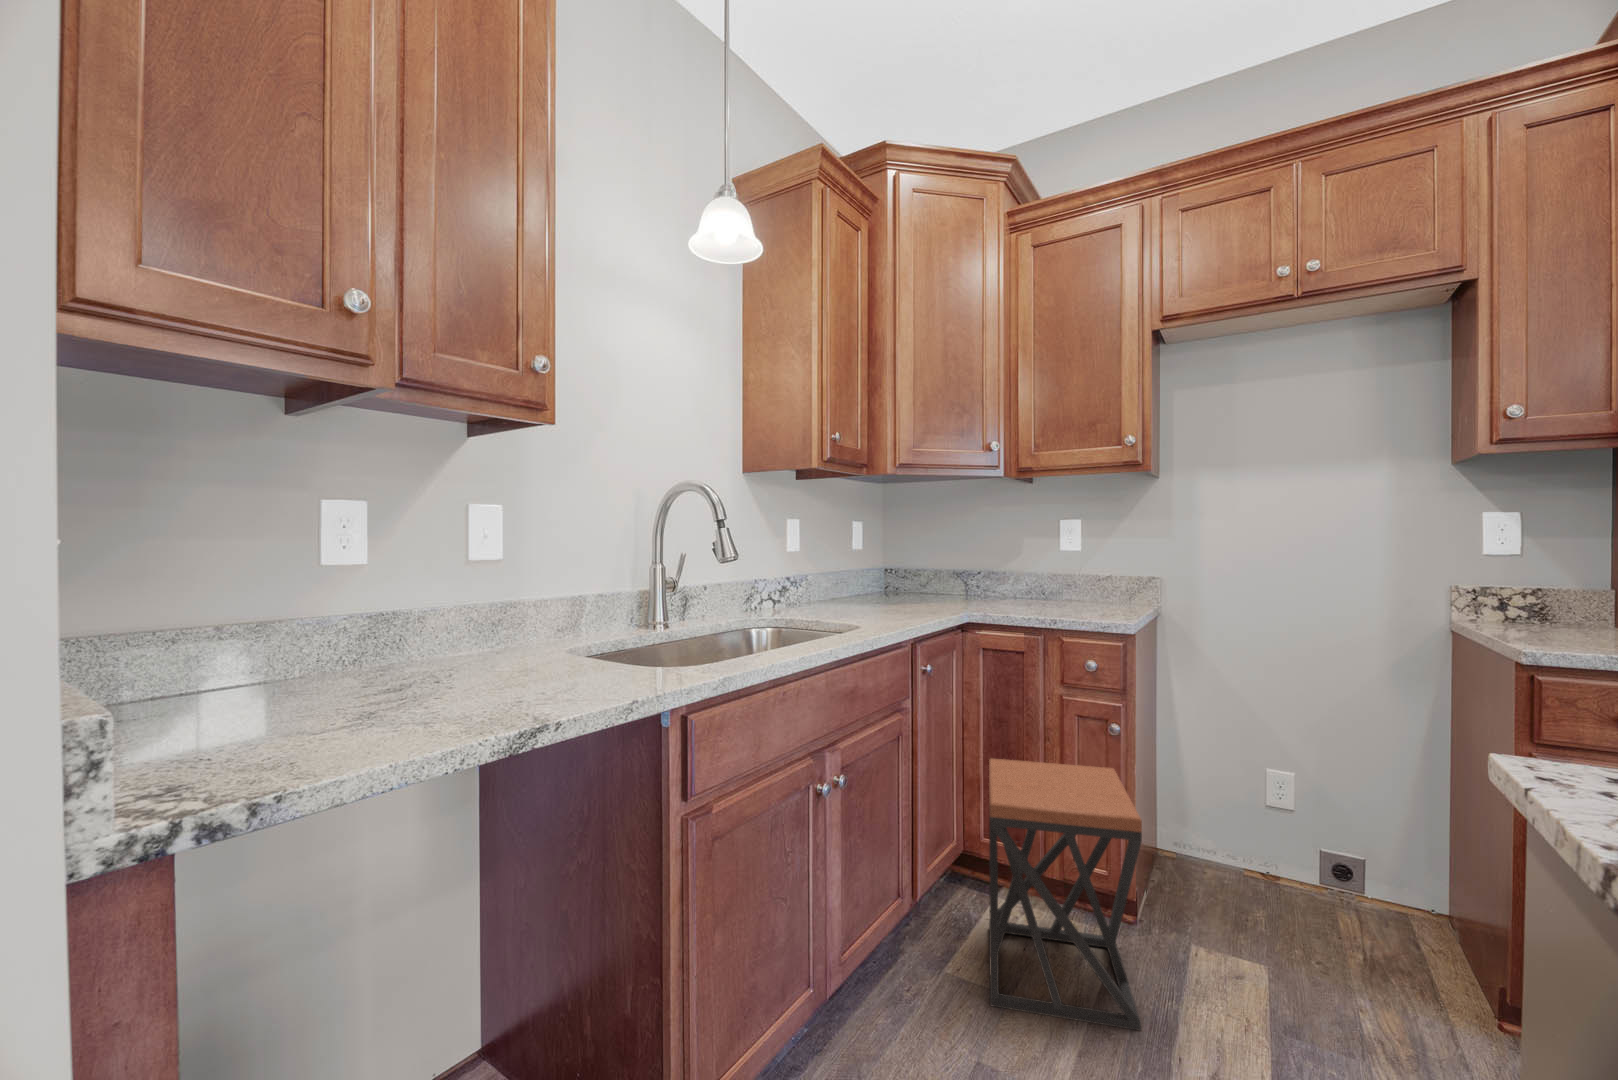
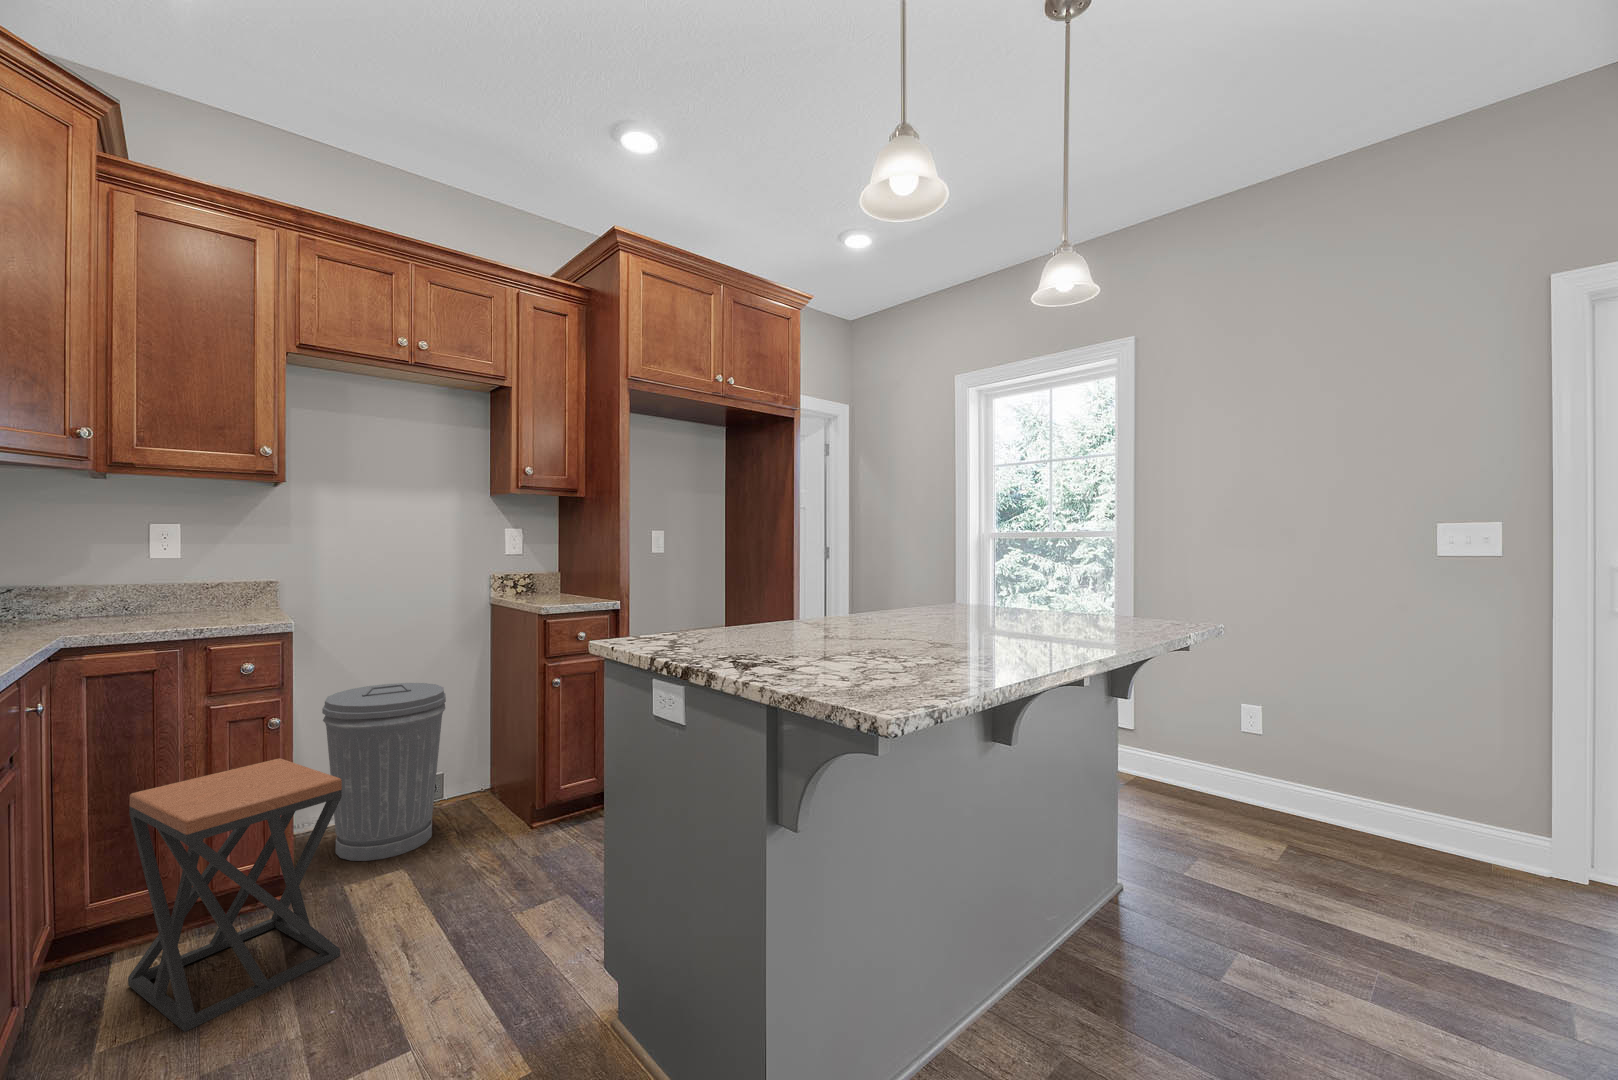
trash can: none [1191,710,1353,944] -> present [322,683,446,861]

